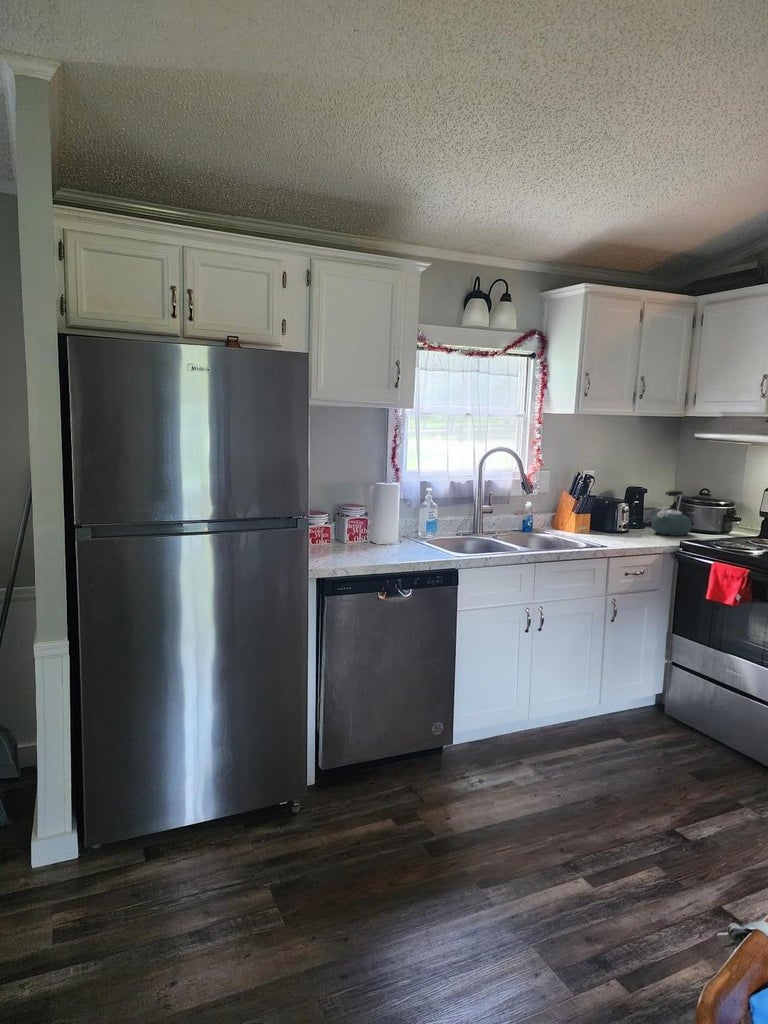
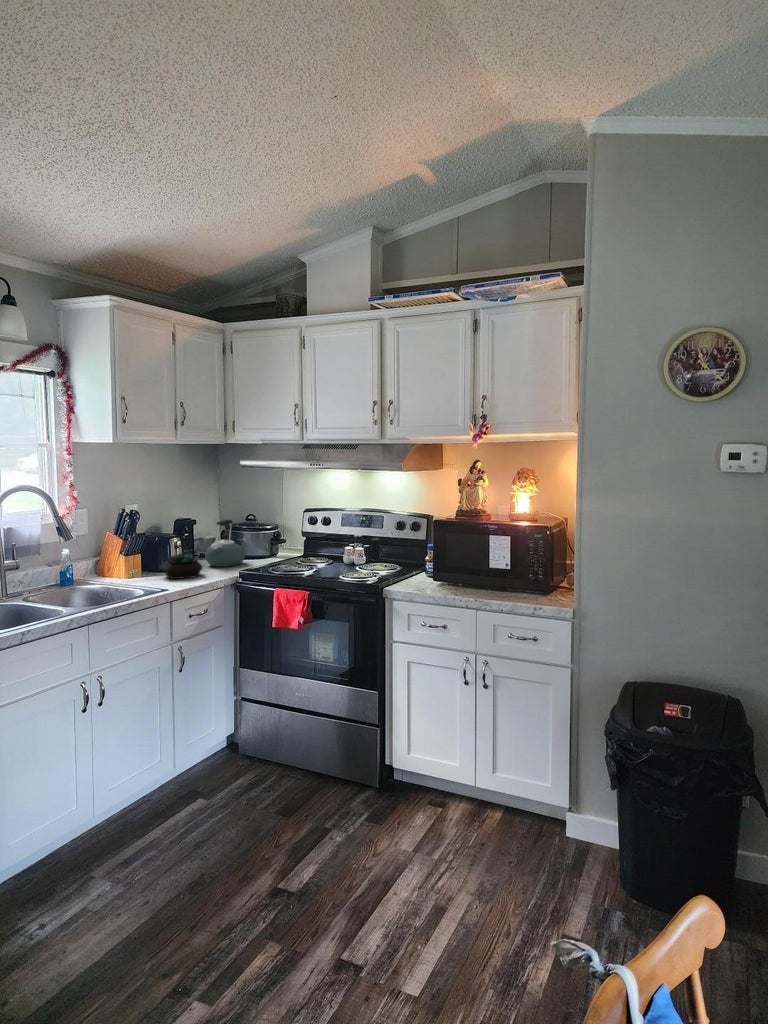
succulent plant: none [608,517,645,540] -> present [162,554,202,579]

